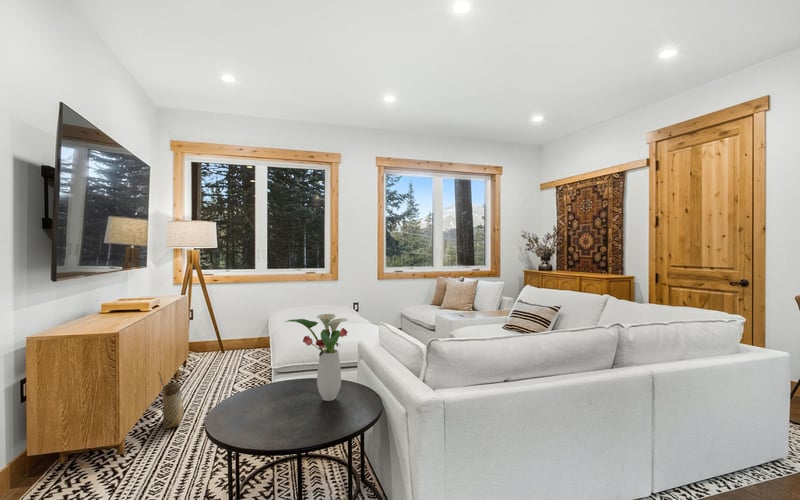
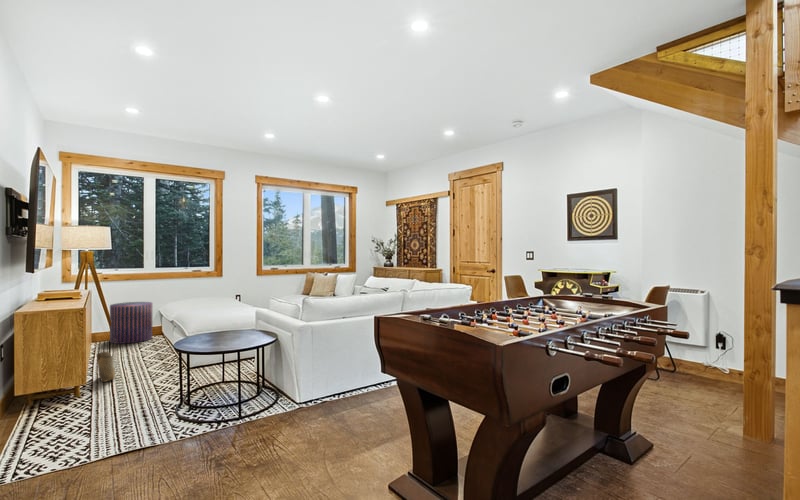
pouf: none [213,309,259,359] -> present [110,302,152,344]
flower arrangement: present [286,314,348,401] -> none [215,290,253,337]

